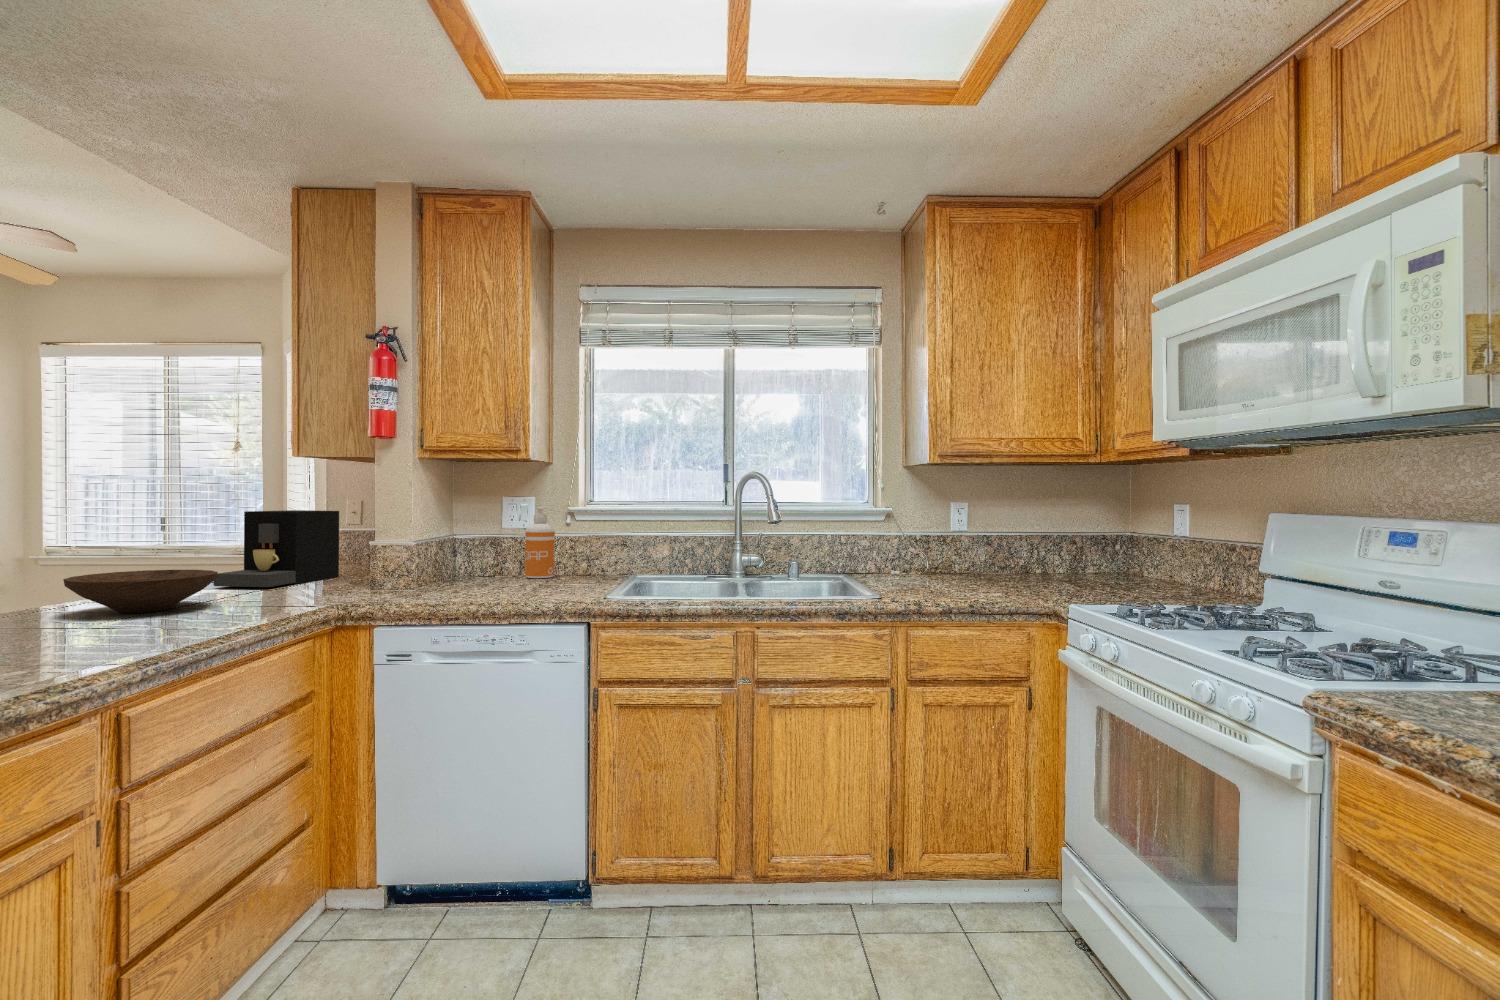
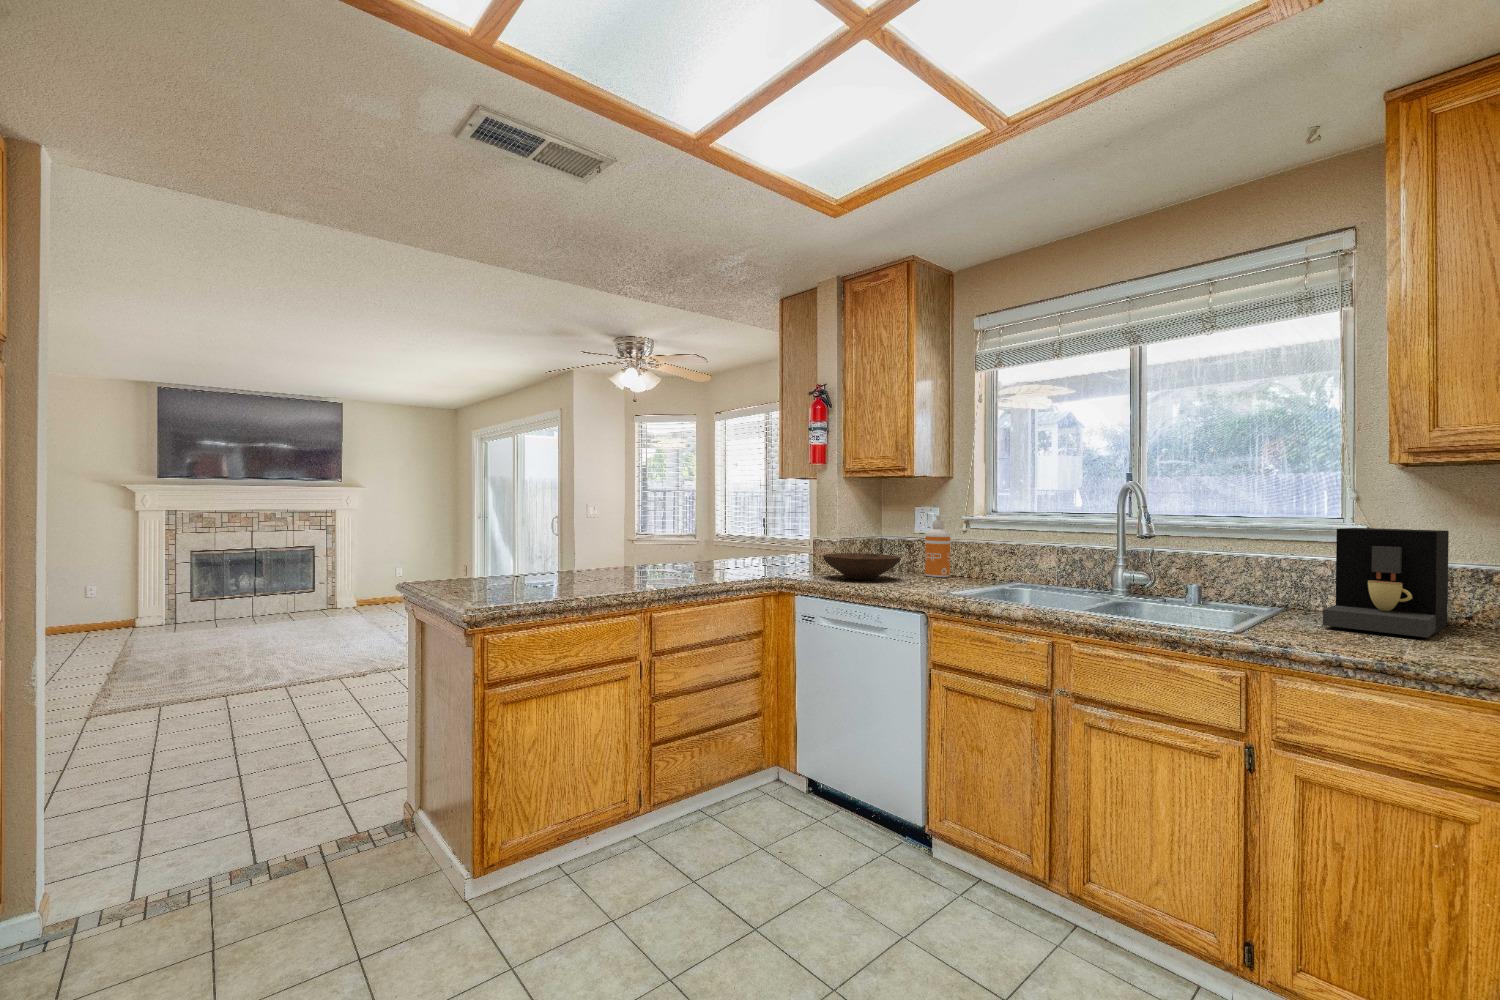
coffee maker: present [214,510,339,587] -> present [1323,528,1449,638]
wooden bowl: present [63,570,218,613] -> present [823,553,900,580]

